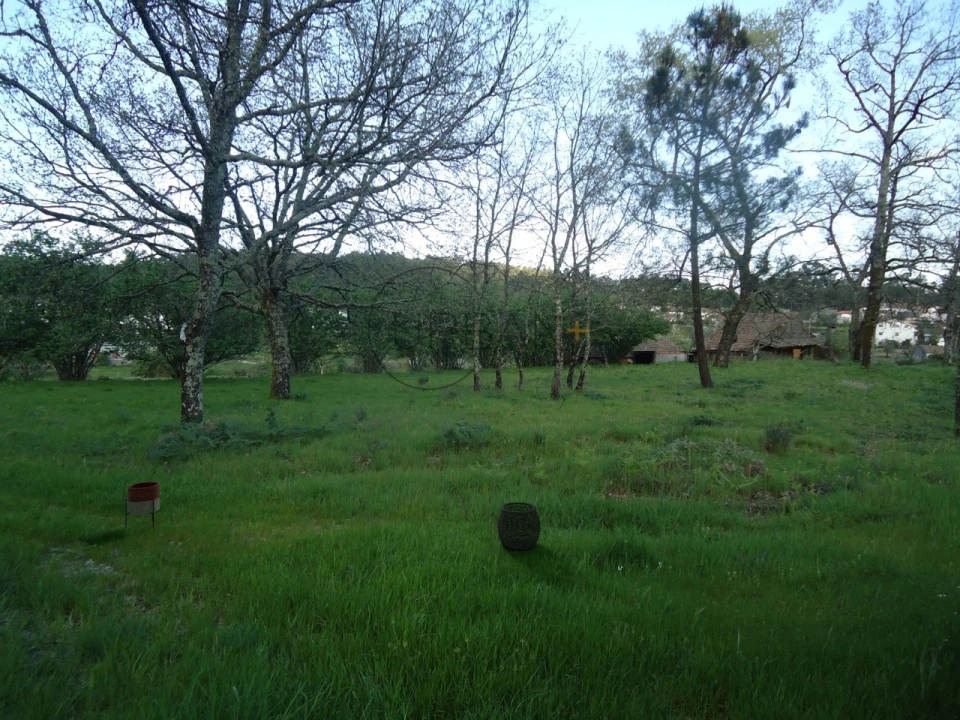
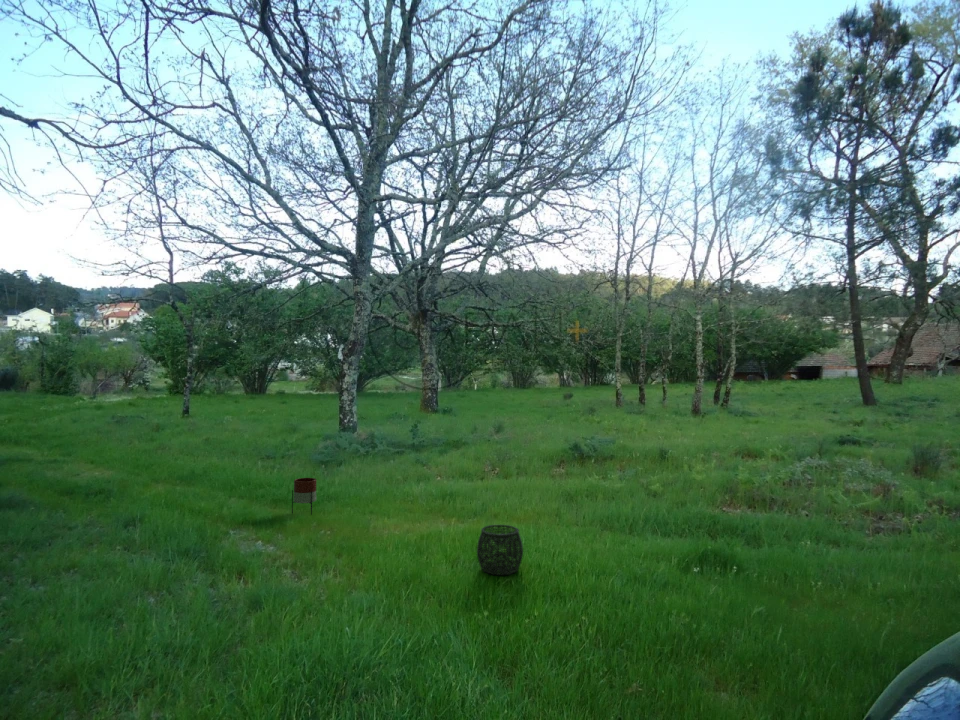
woven basket: present [497,502,541,550] -> present [477,525,523,575]

